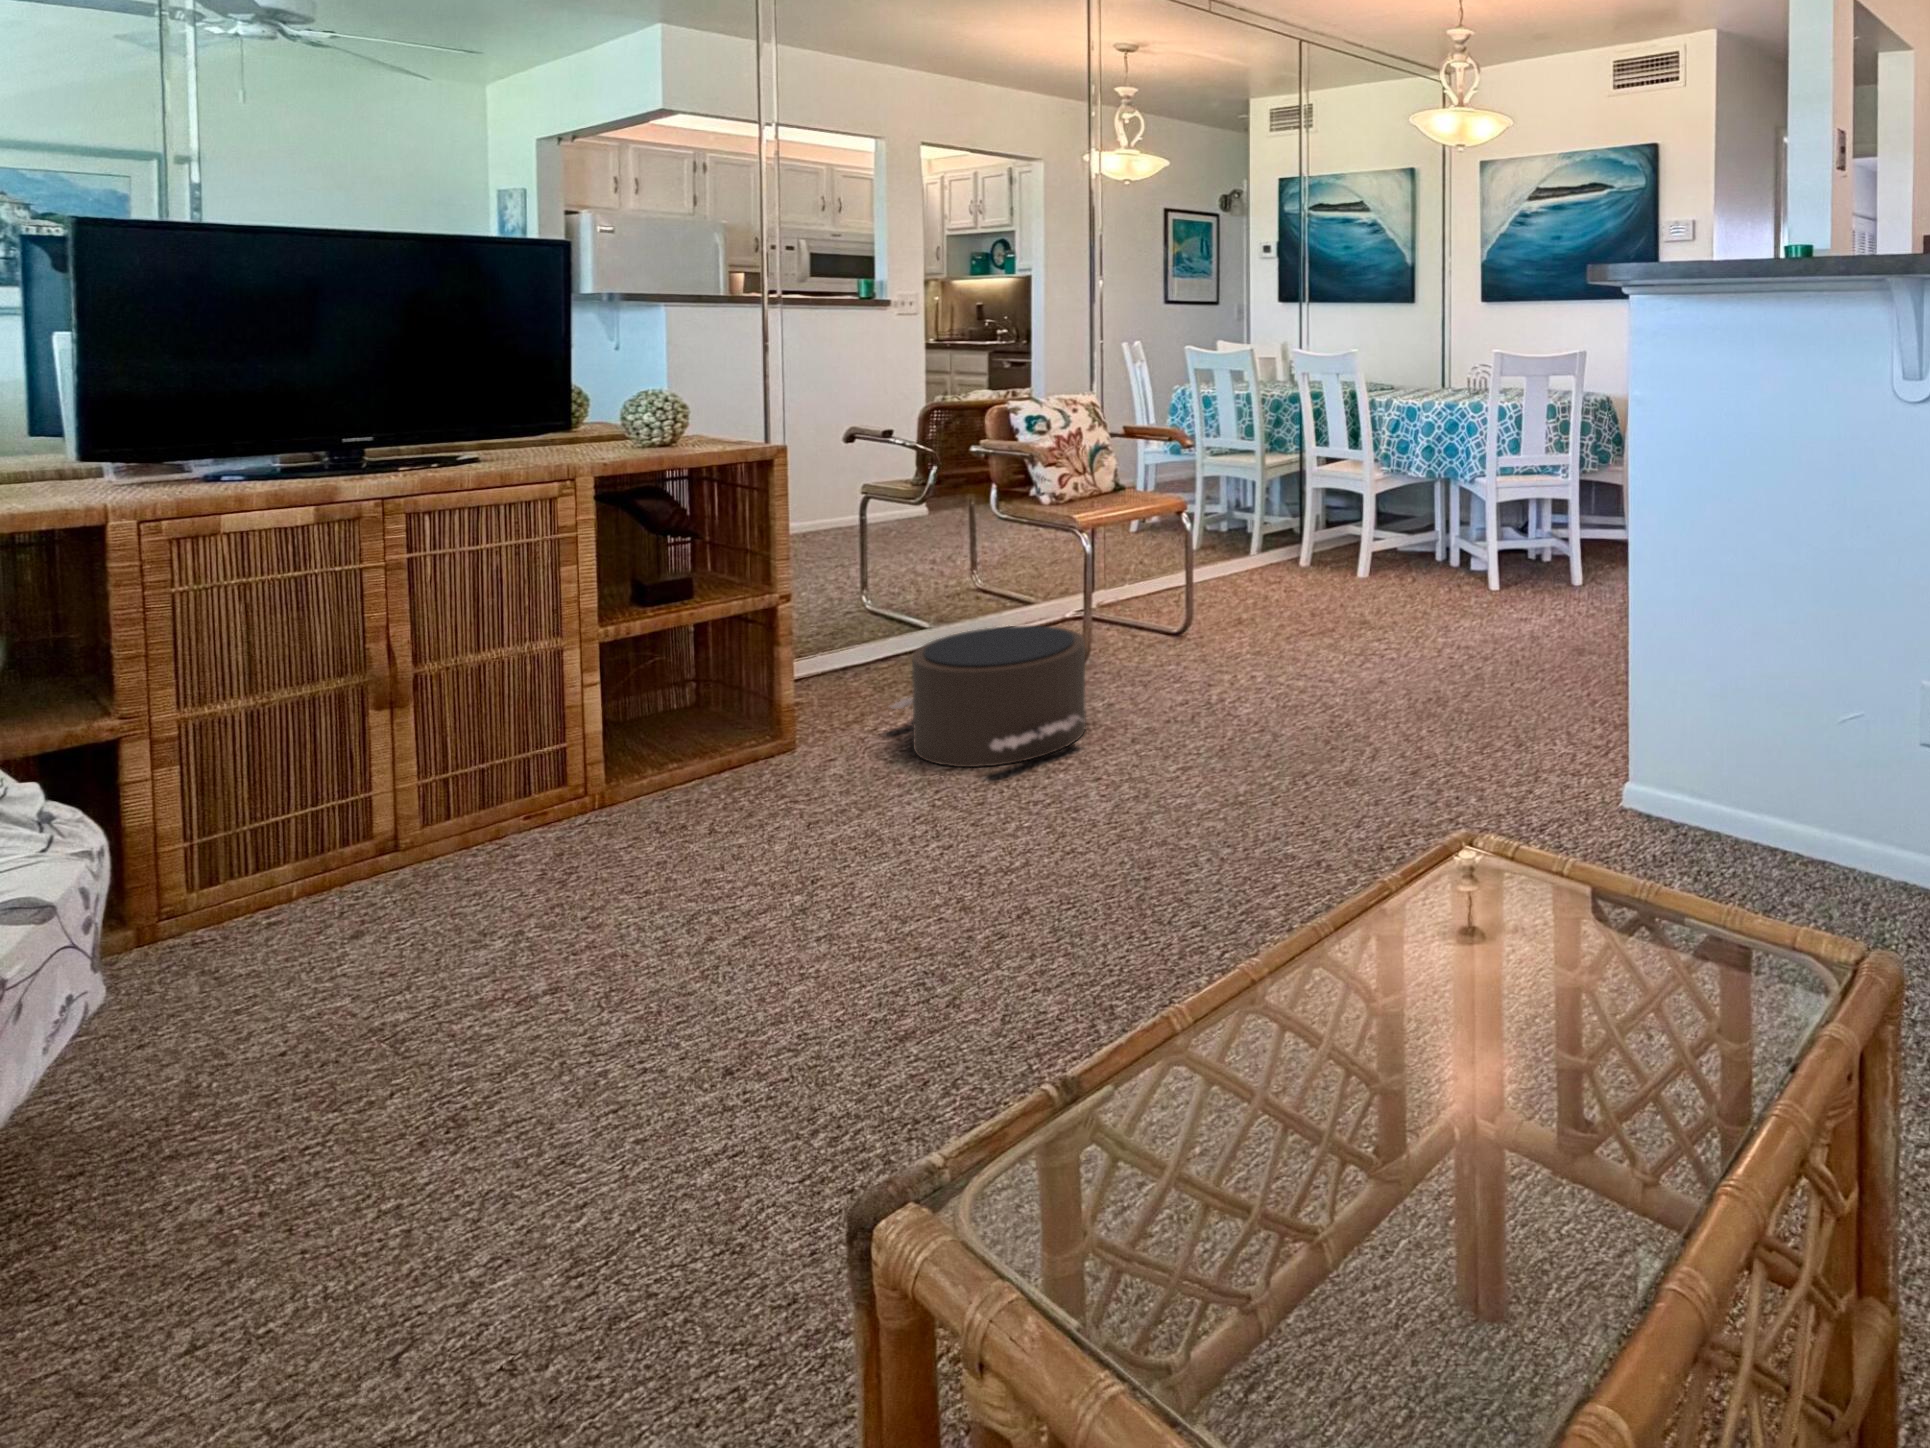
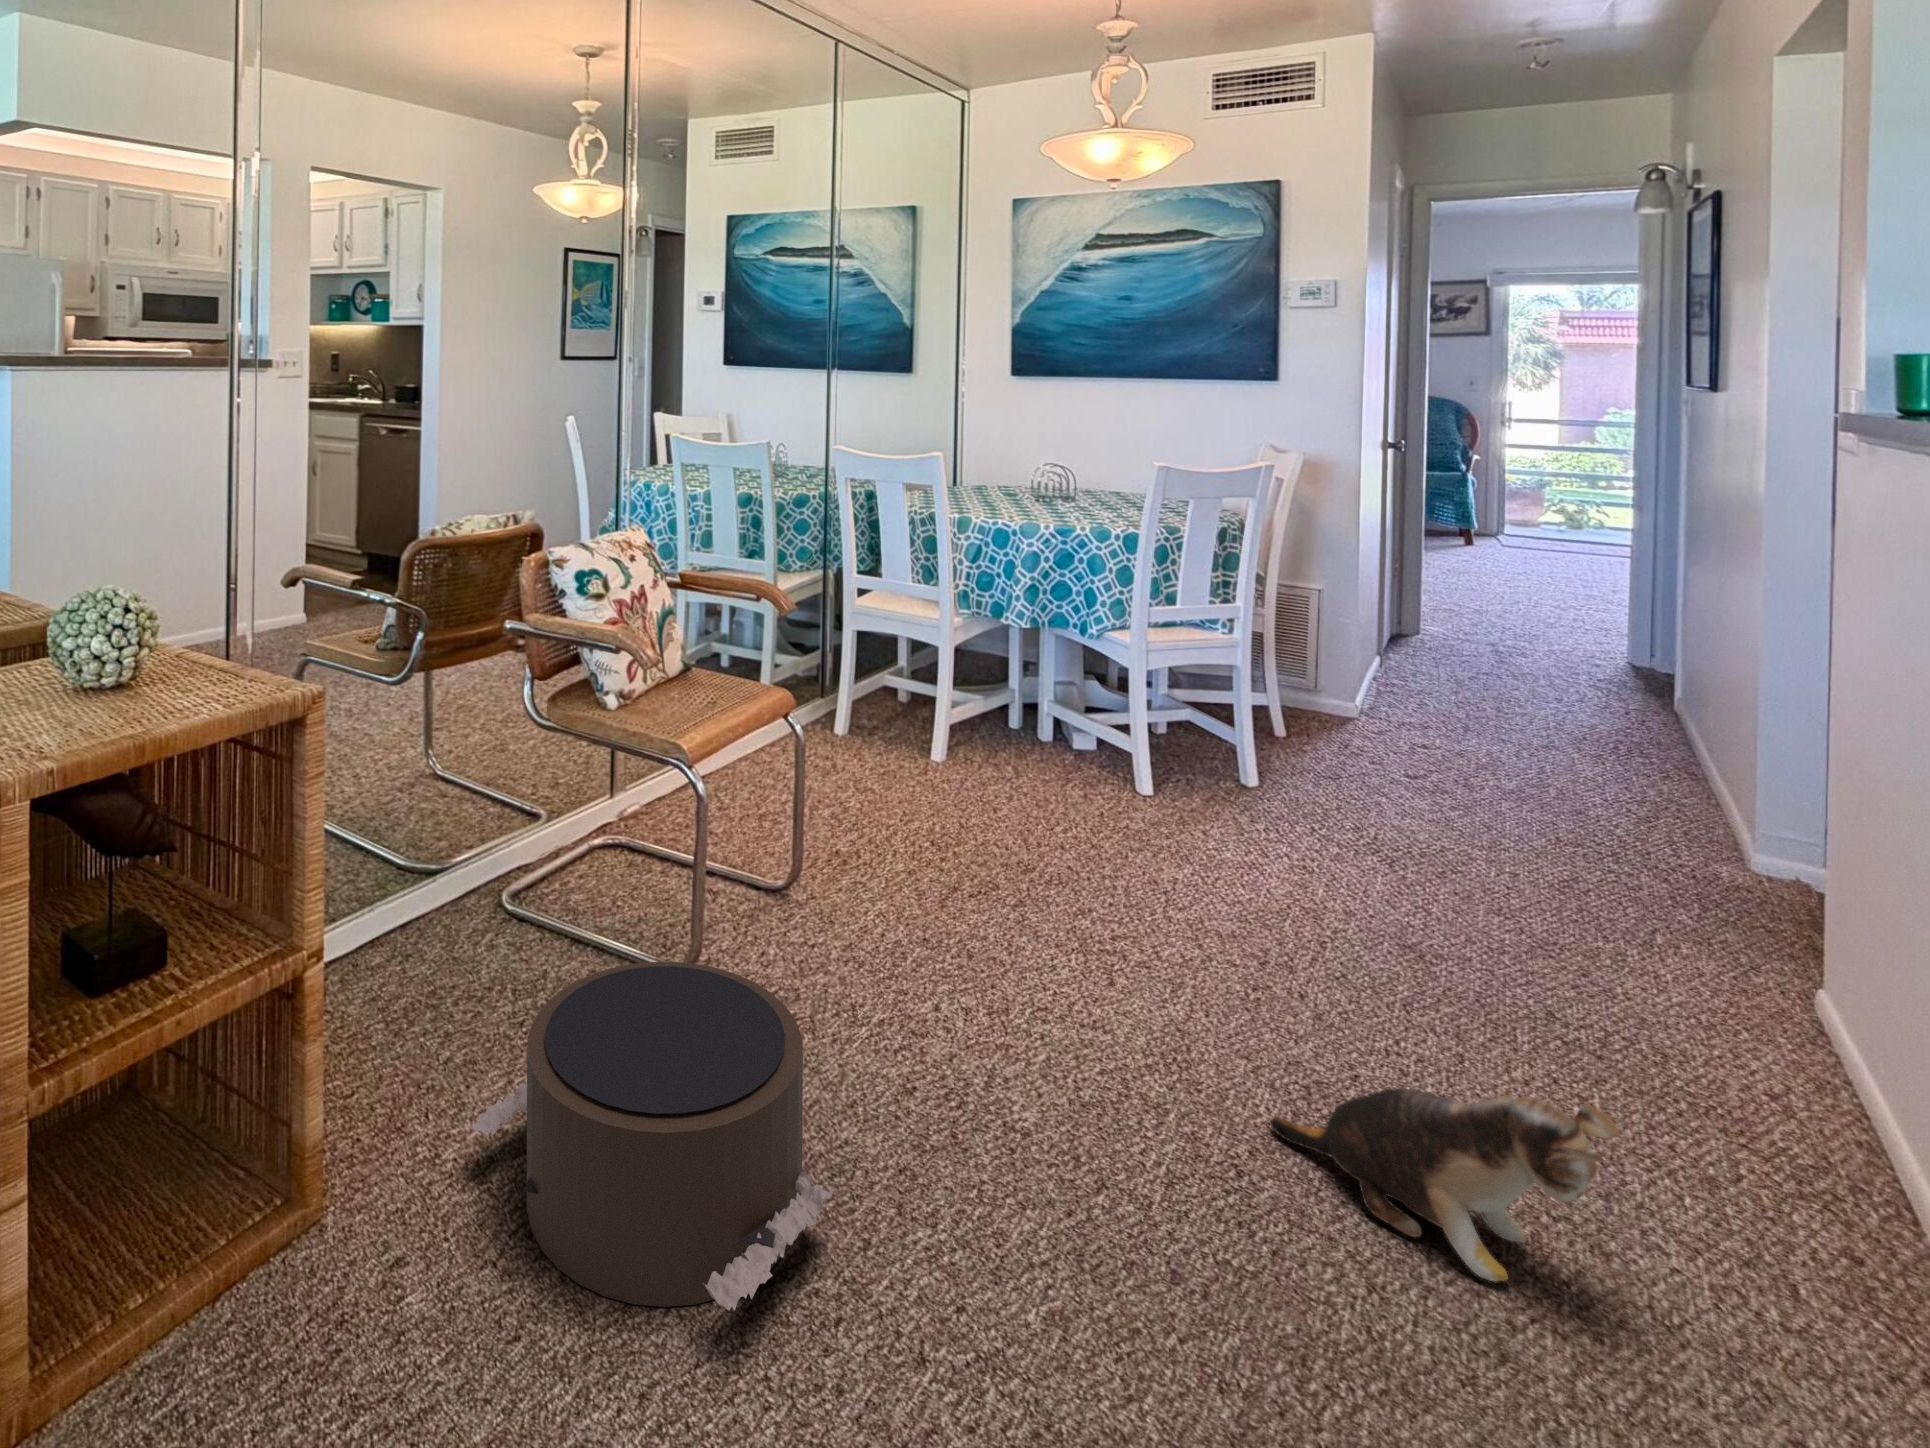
plush toy: none [1384,649,1494,748] -> present [1271,1088,1619,1281]

